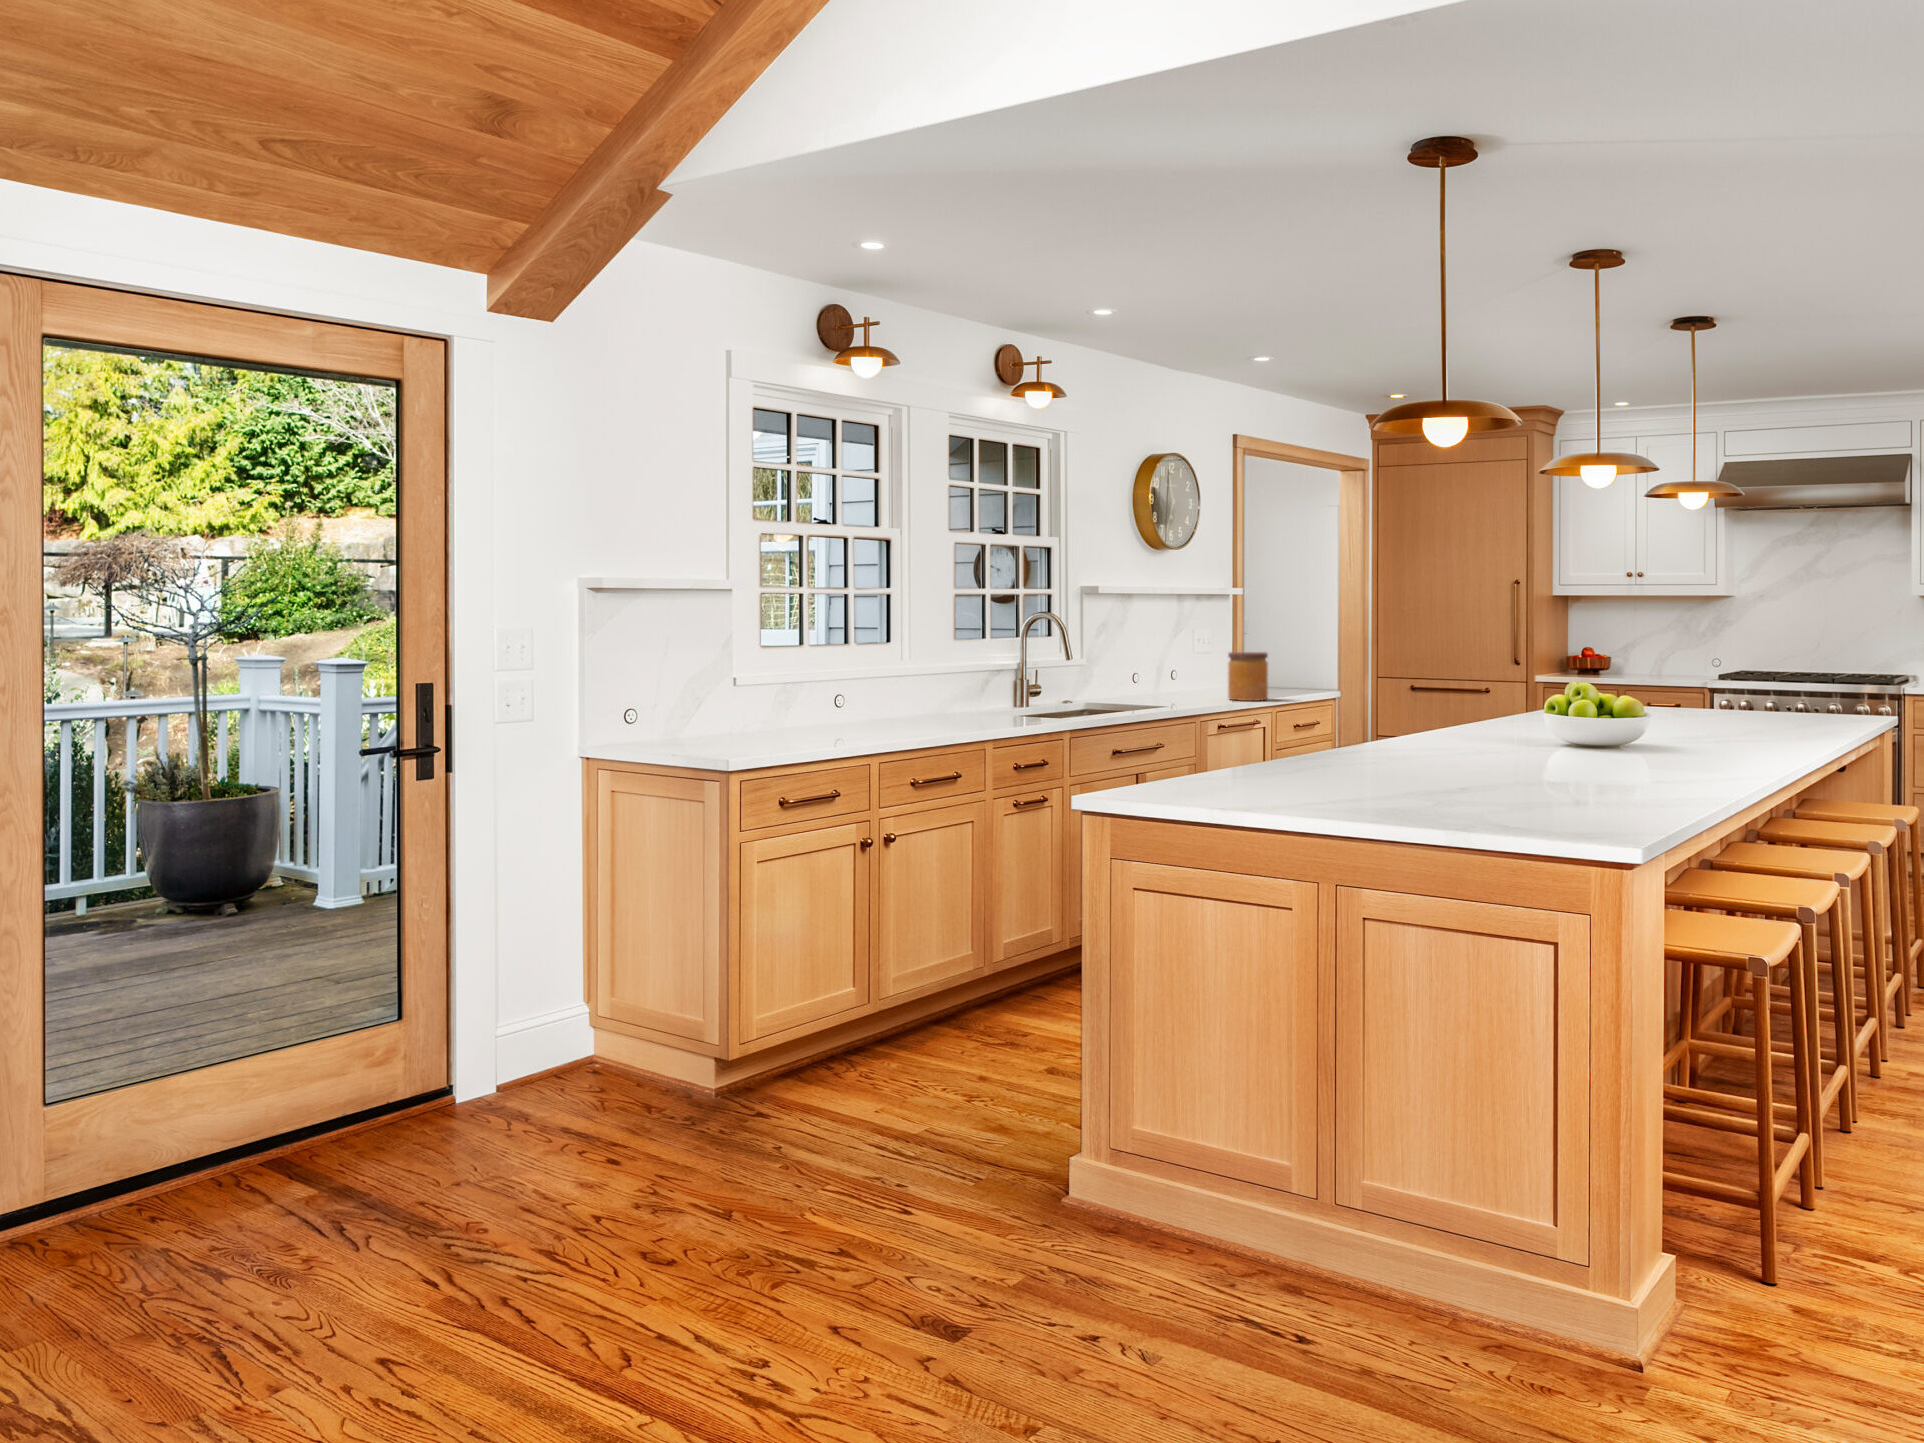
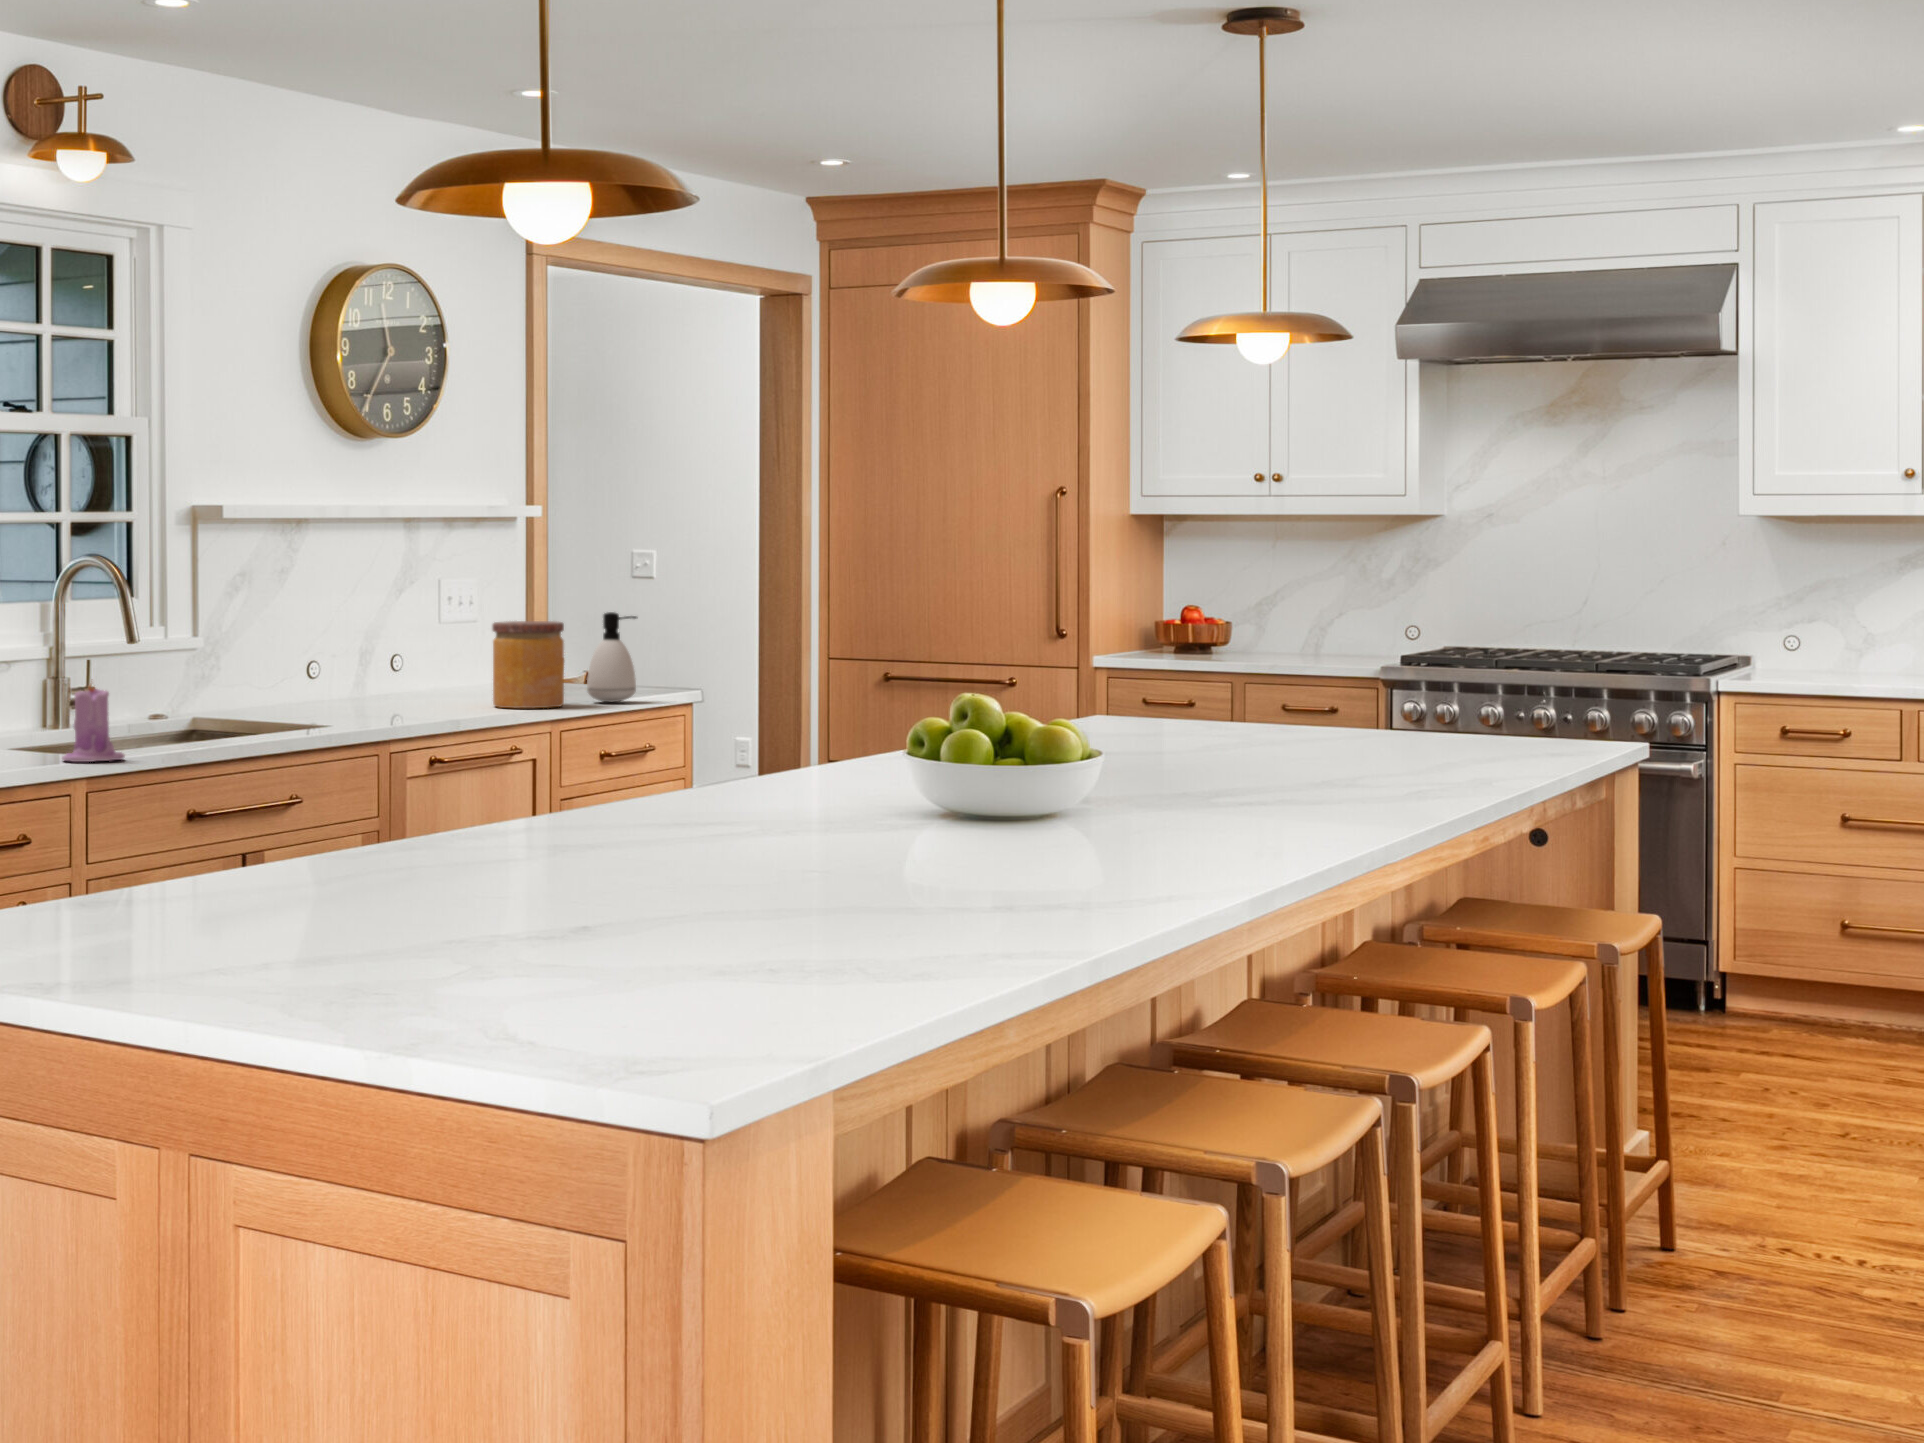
soap dispenser: none [1276,647,1304,698] -> present [587,612,637,702]
candle: none [1043,679,1076,725] -> present [62,684,125,762]

